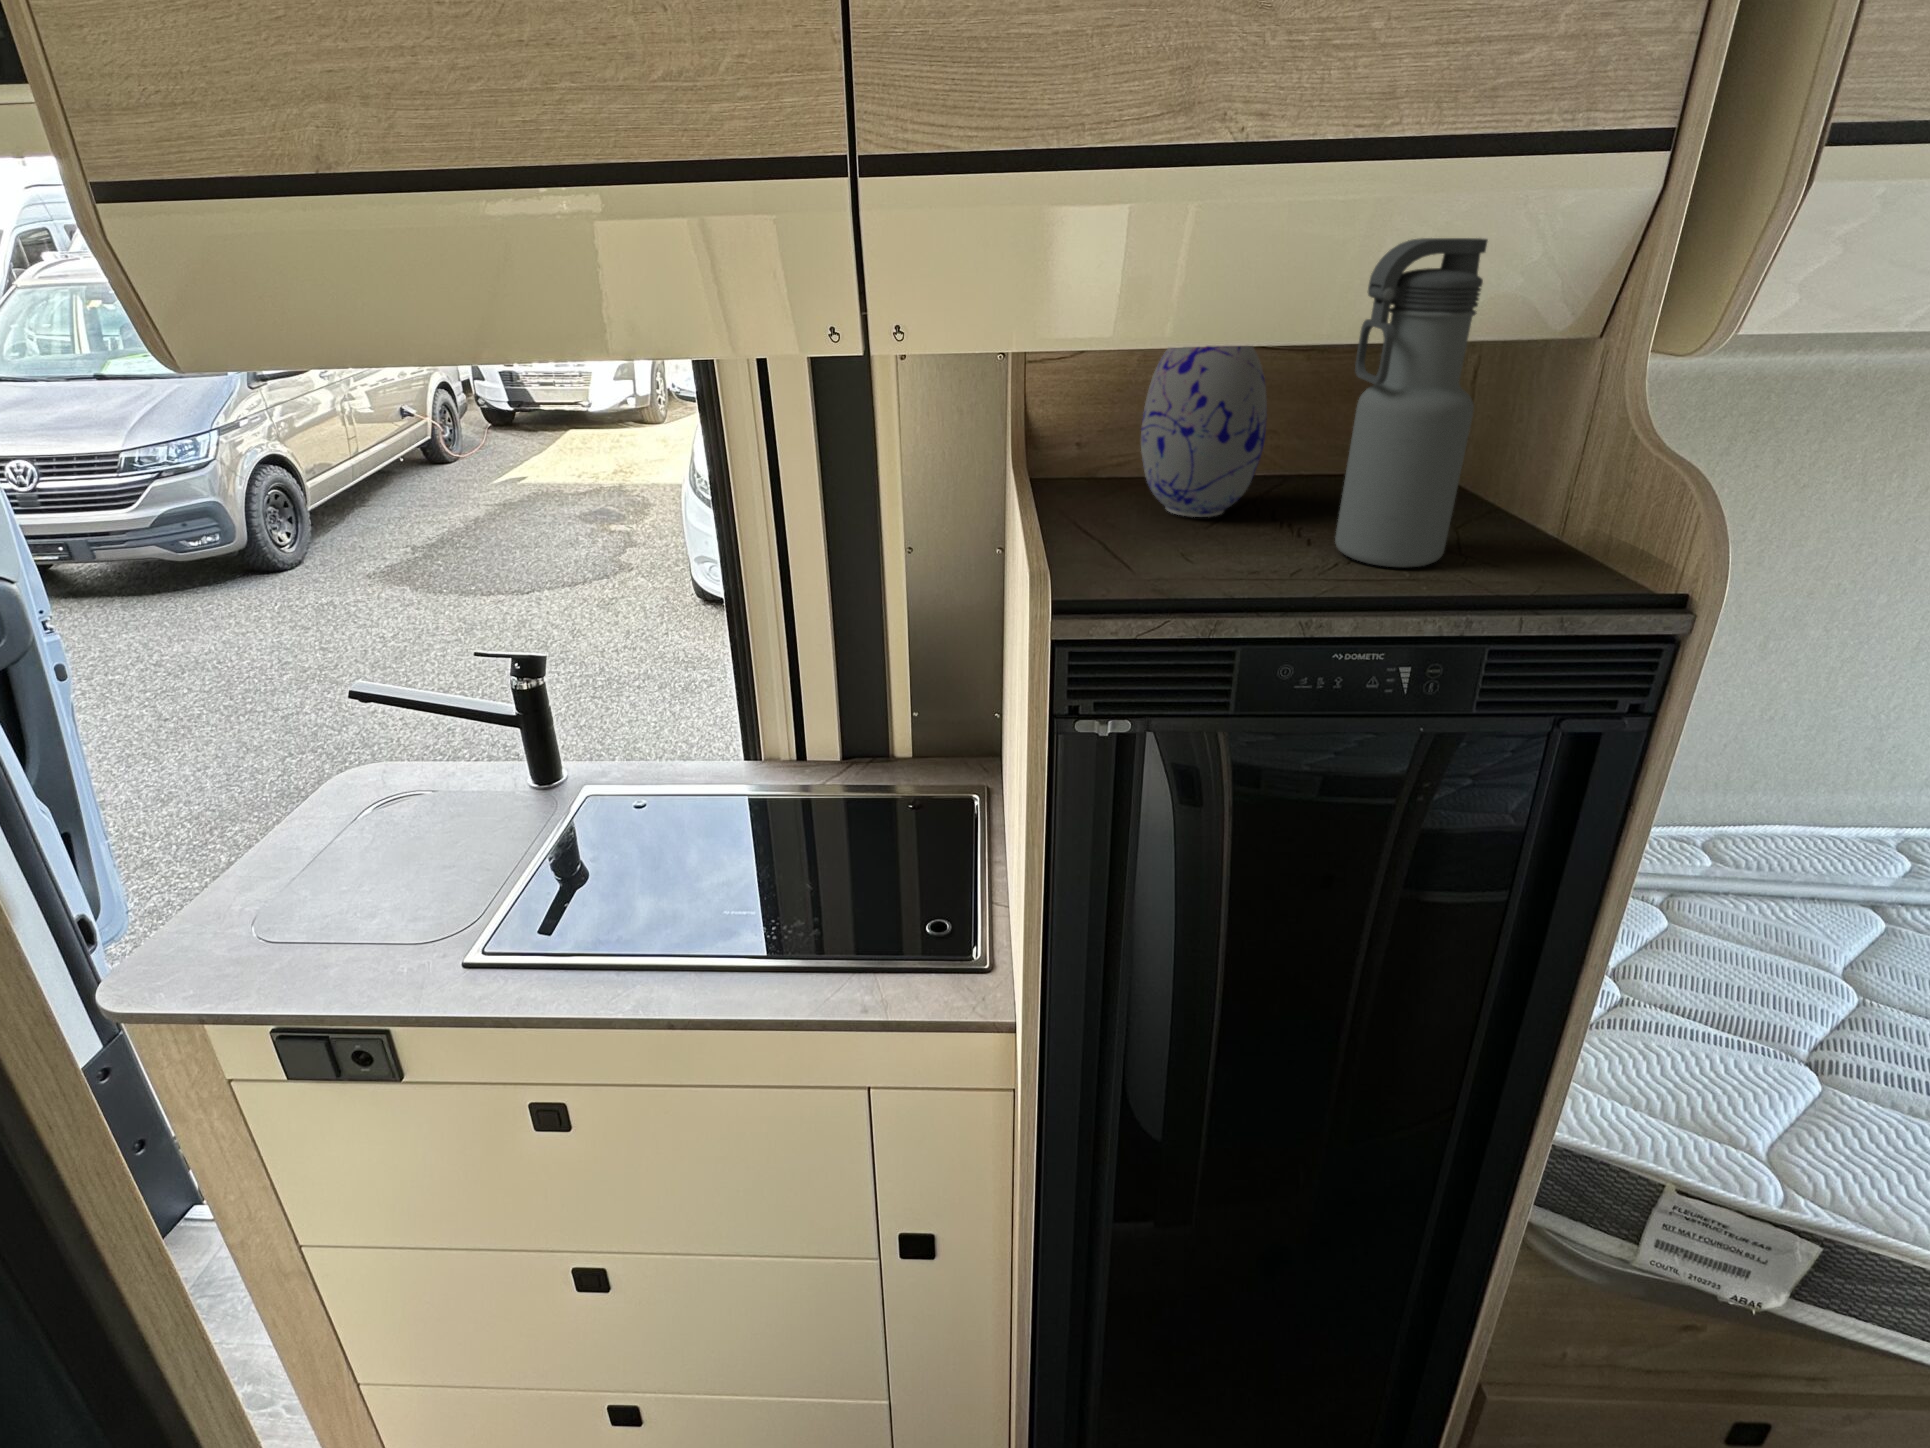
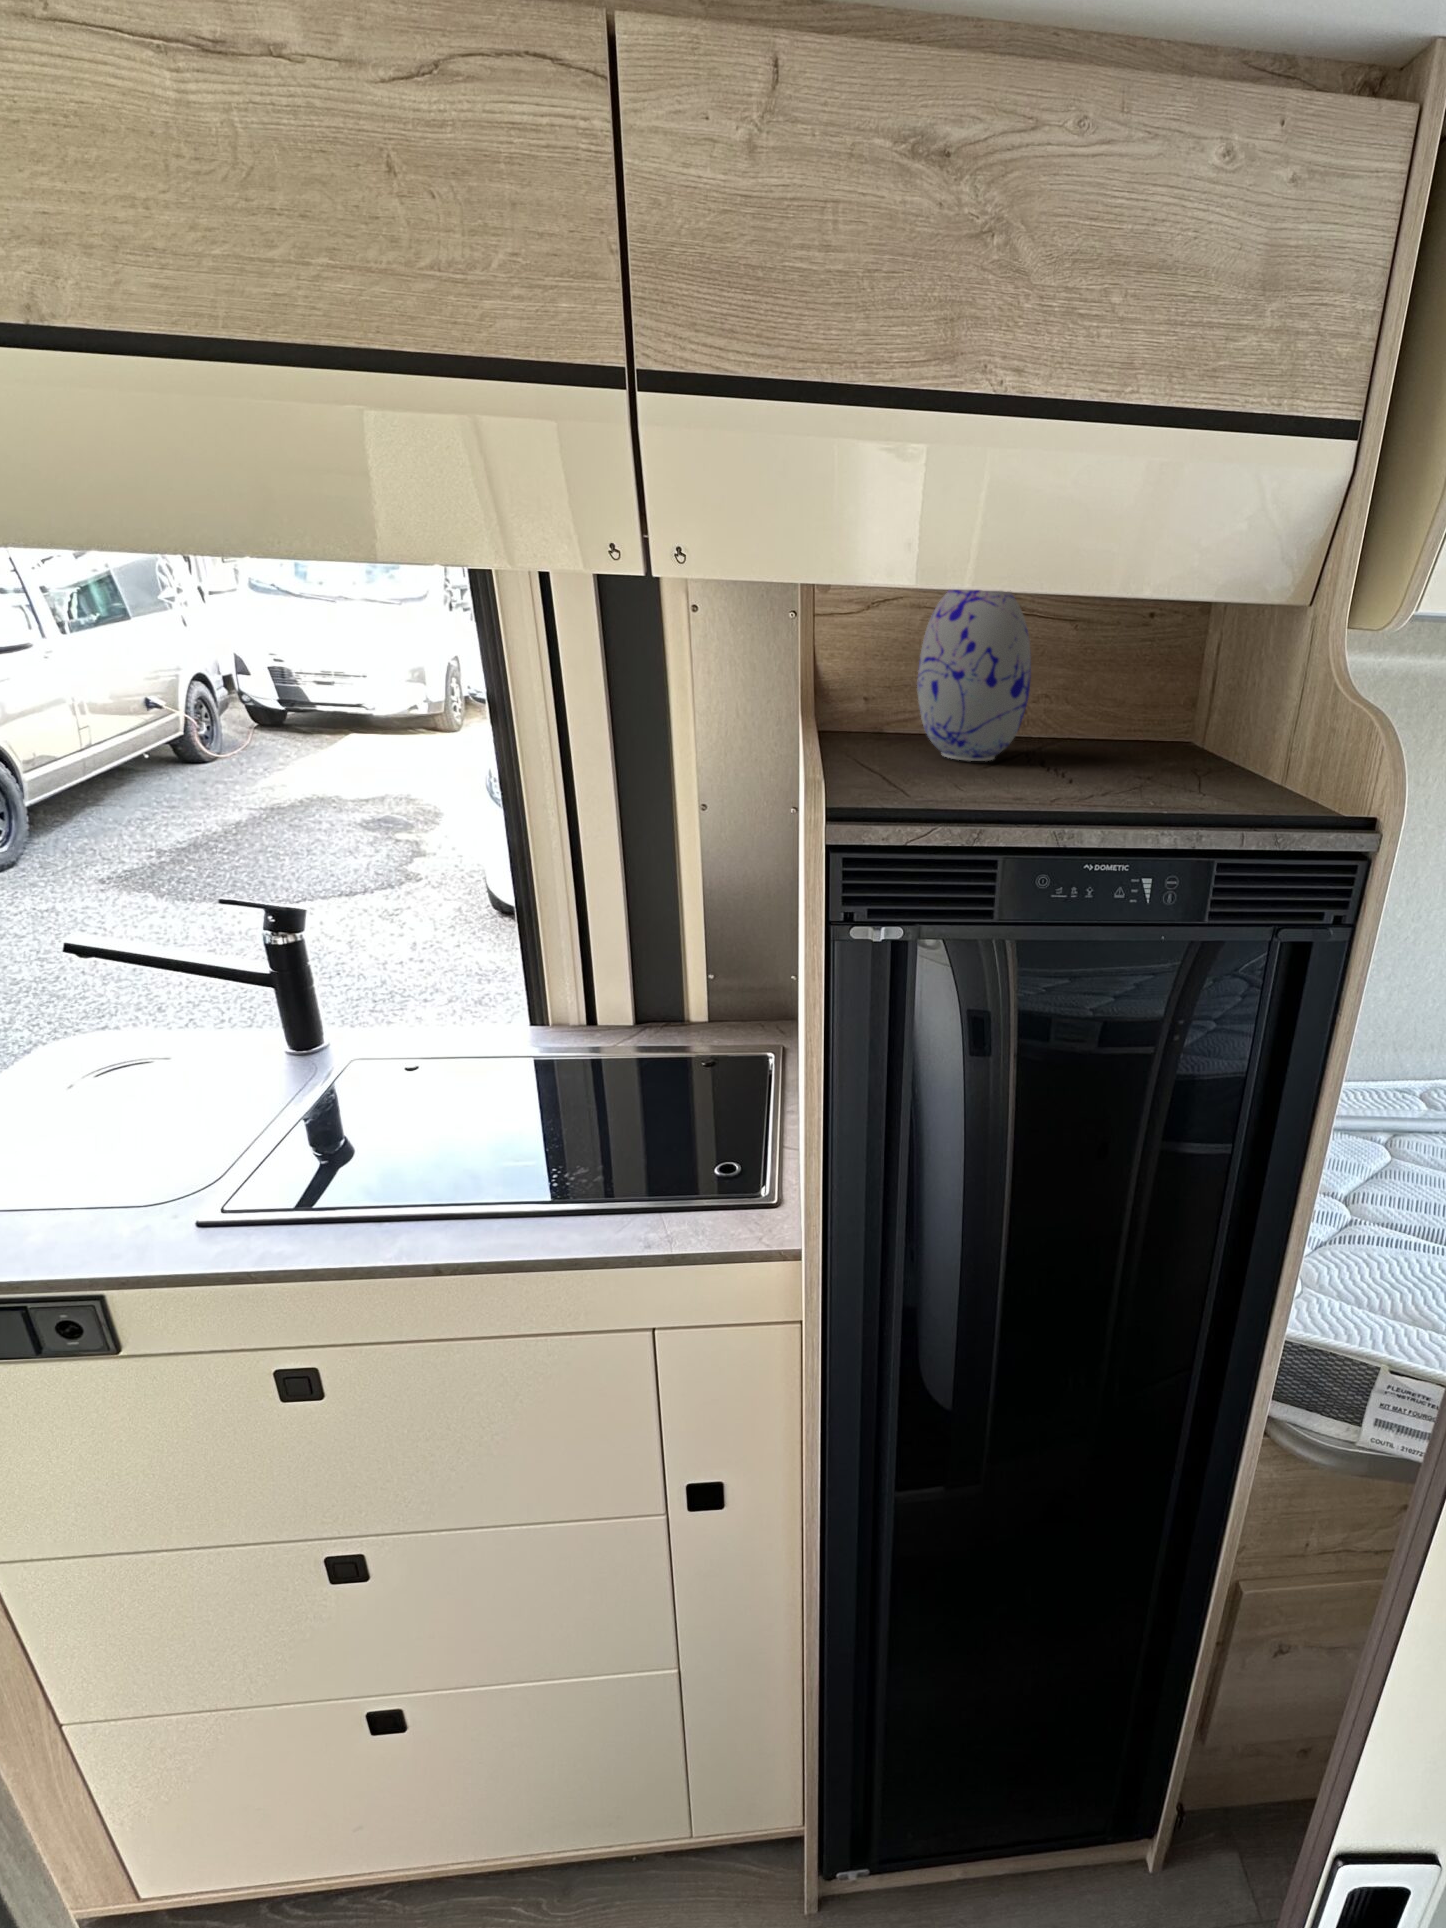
water bottle: present [1335,238,1488,567] -> none [1090,495,1209,795]

